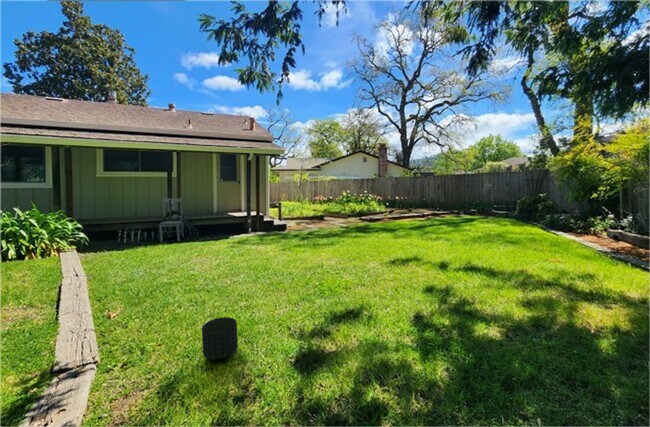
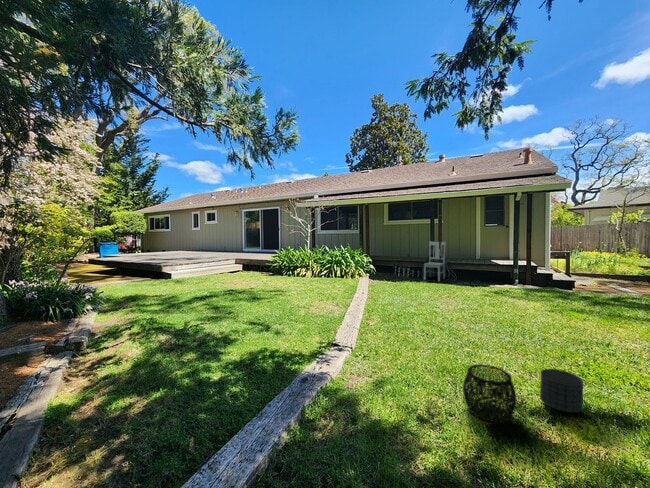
woven basket: none [276,314,325,373] -> present [463,364,517,423]
planter: present [202,317,238,360] -> present [540,369,583,413]

